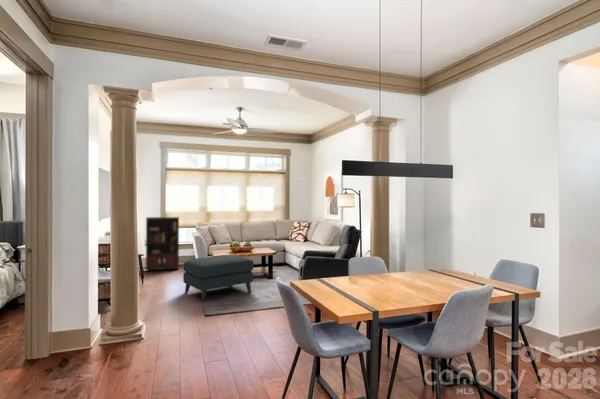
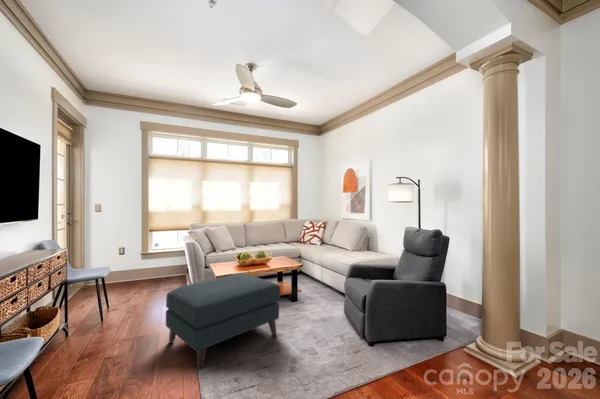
bookcase: present [146,217,179,271] -> none [117,217,176,293]

